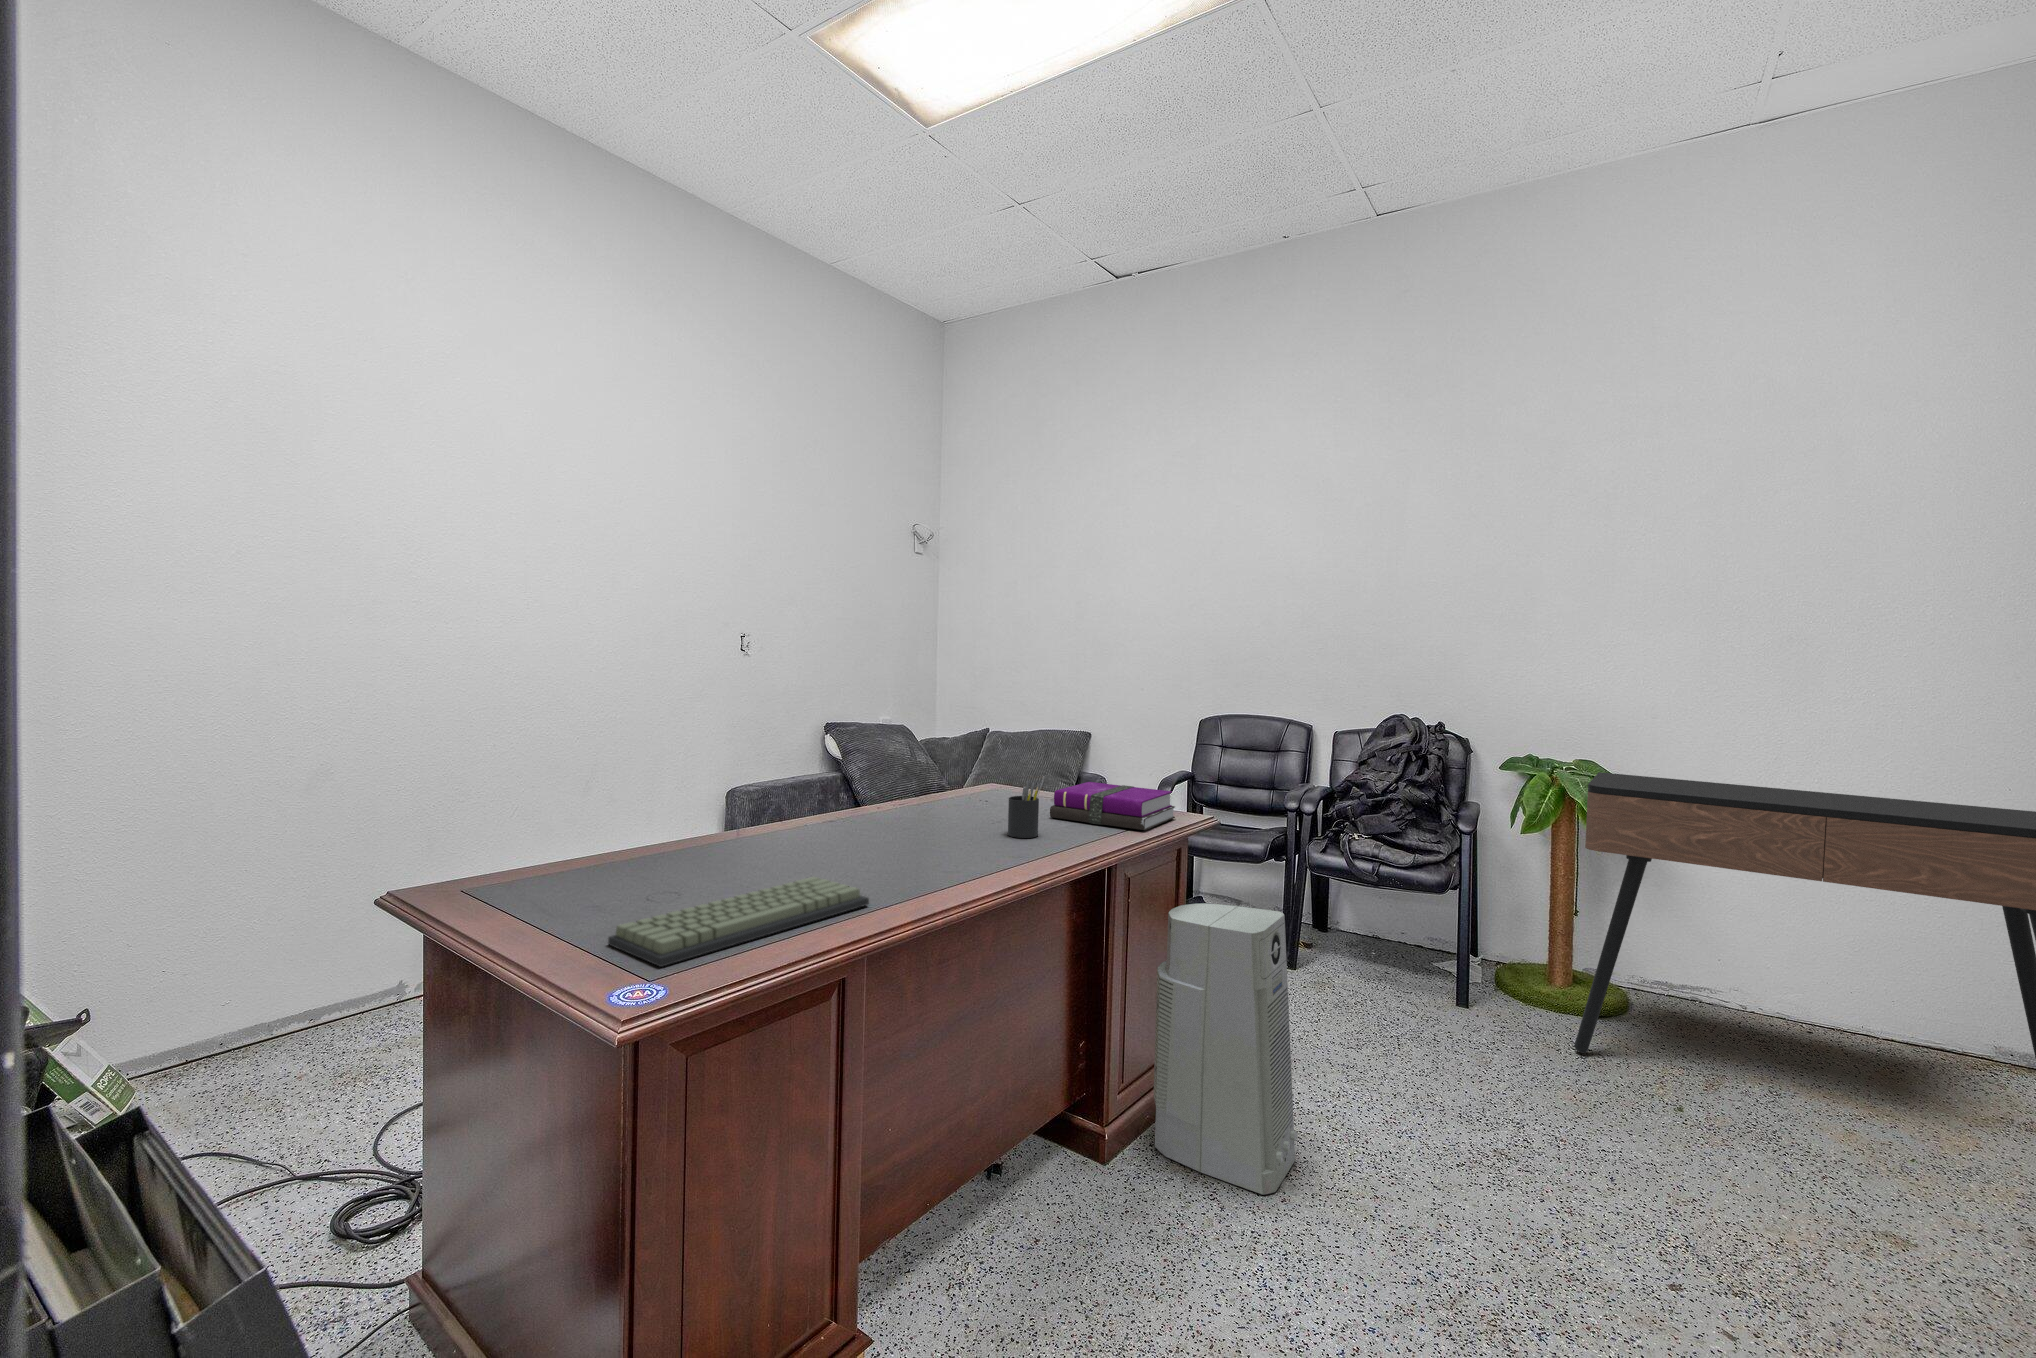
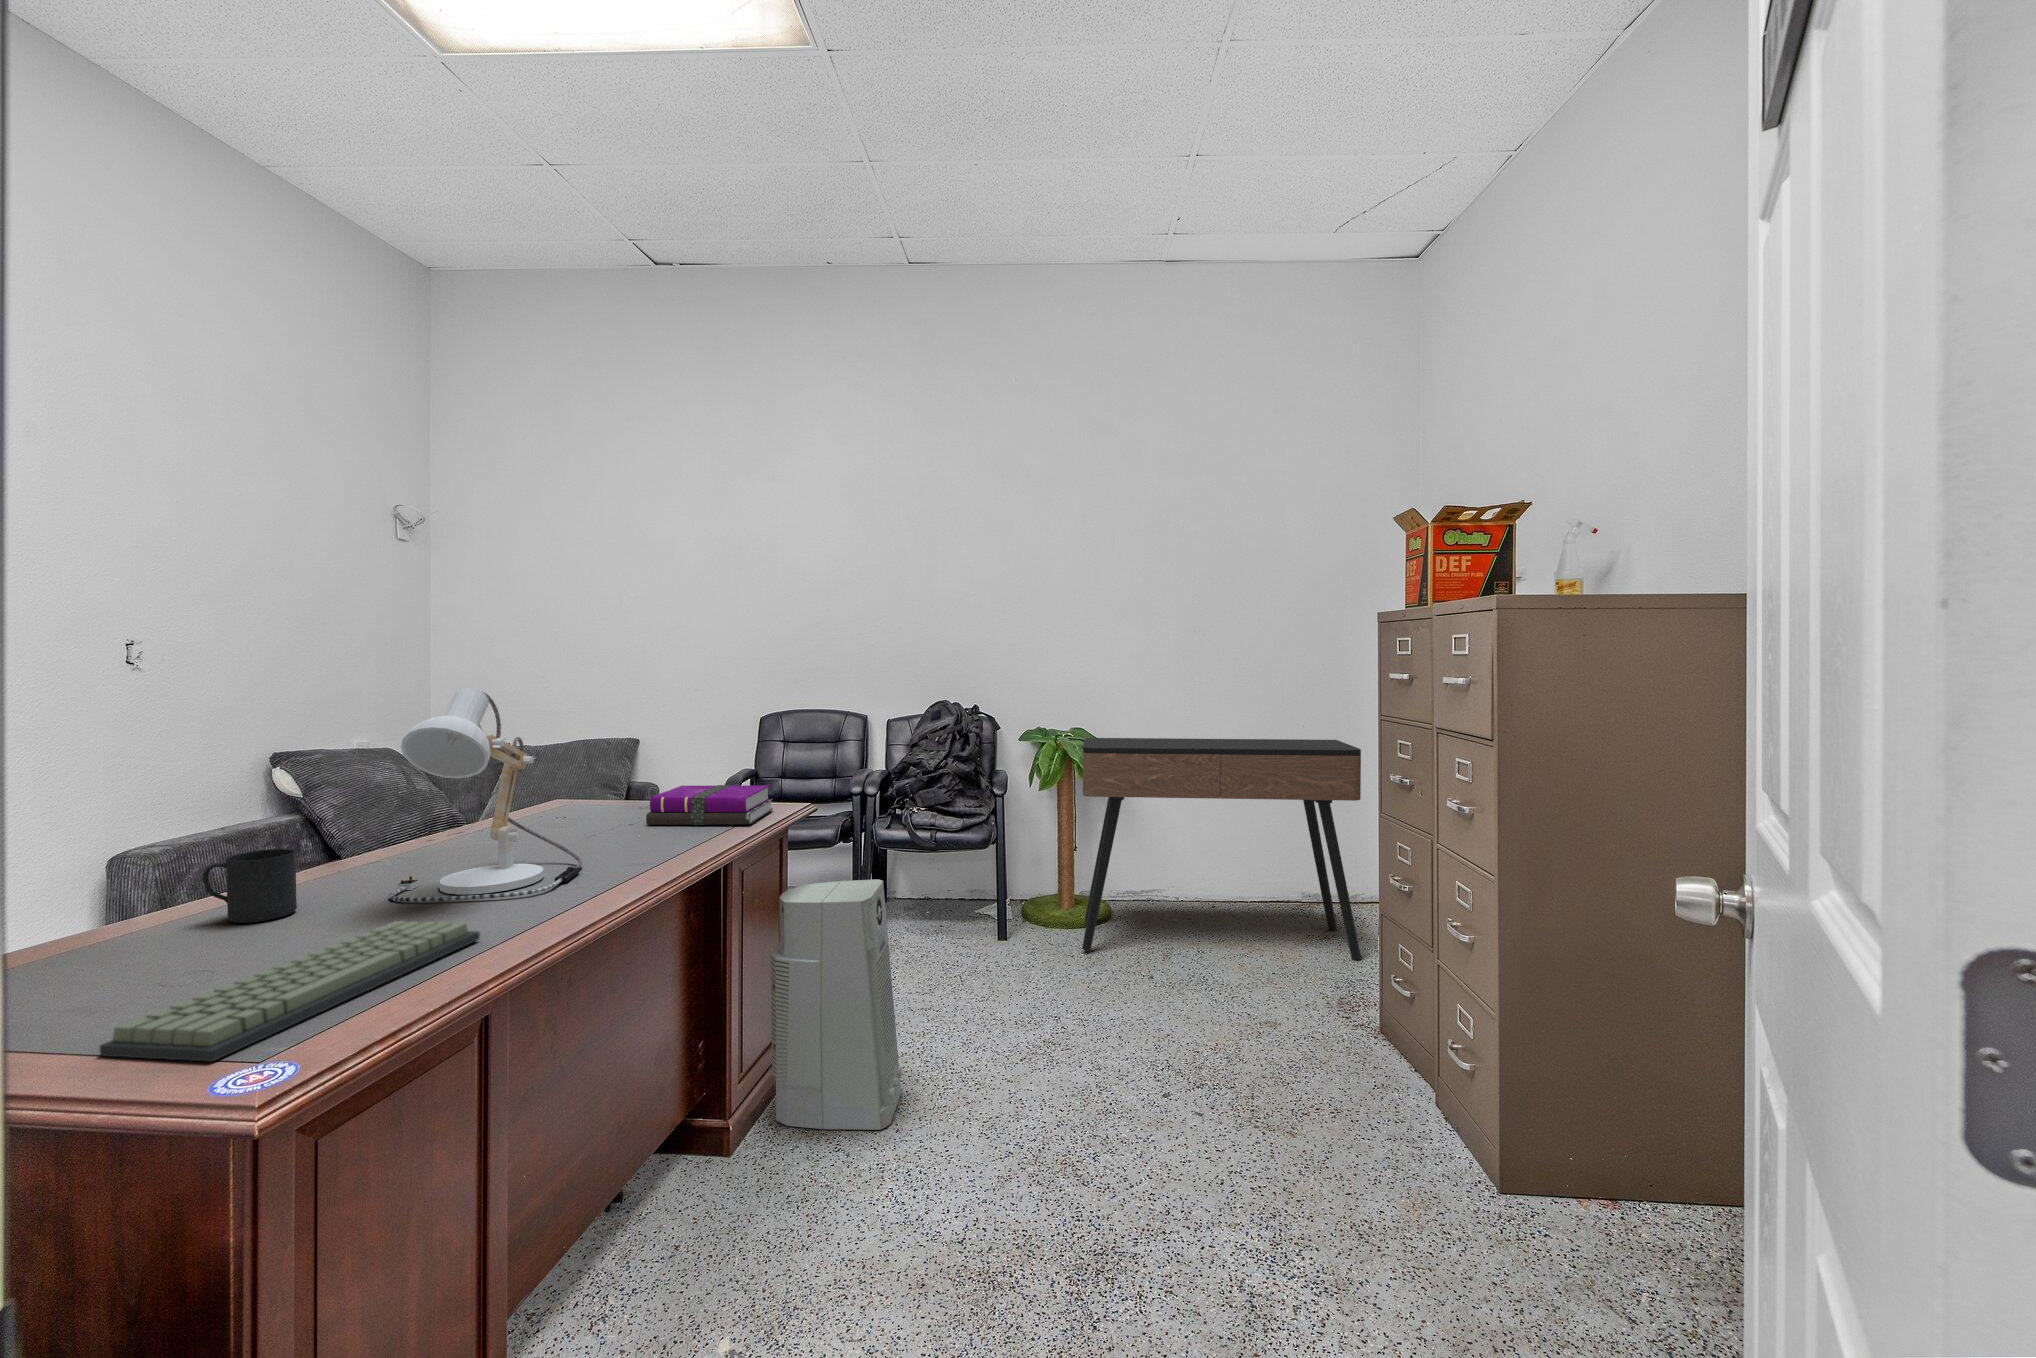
desk lamp: none [826,676,978,870] -> present [389,687,583,902]
pen holder: present [1008,781,1043,838] -> none [607,782,647,848]
mug: none [709,801,766,859] -> present [203,849,297,923]

